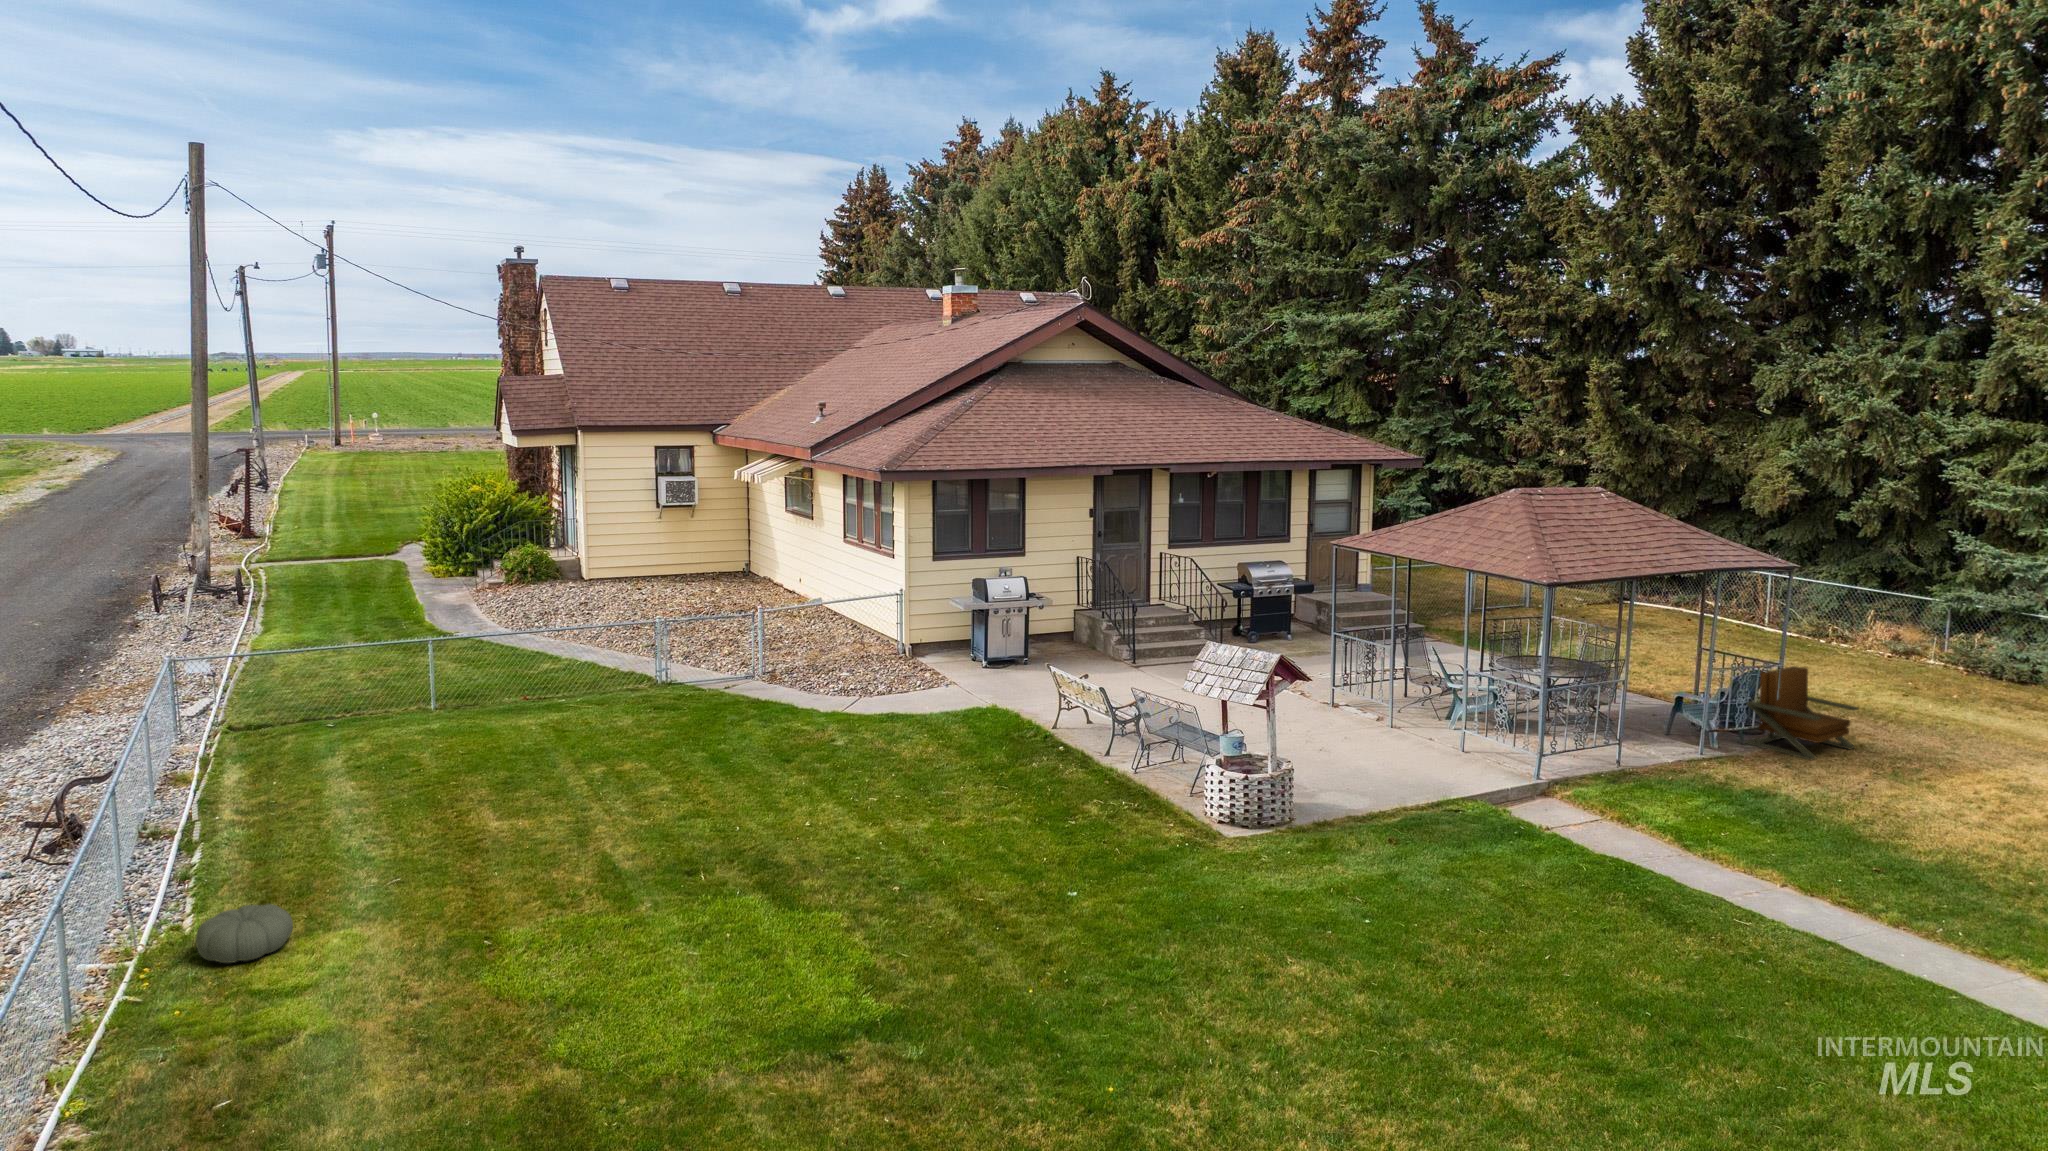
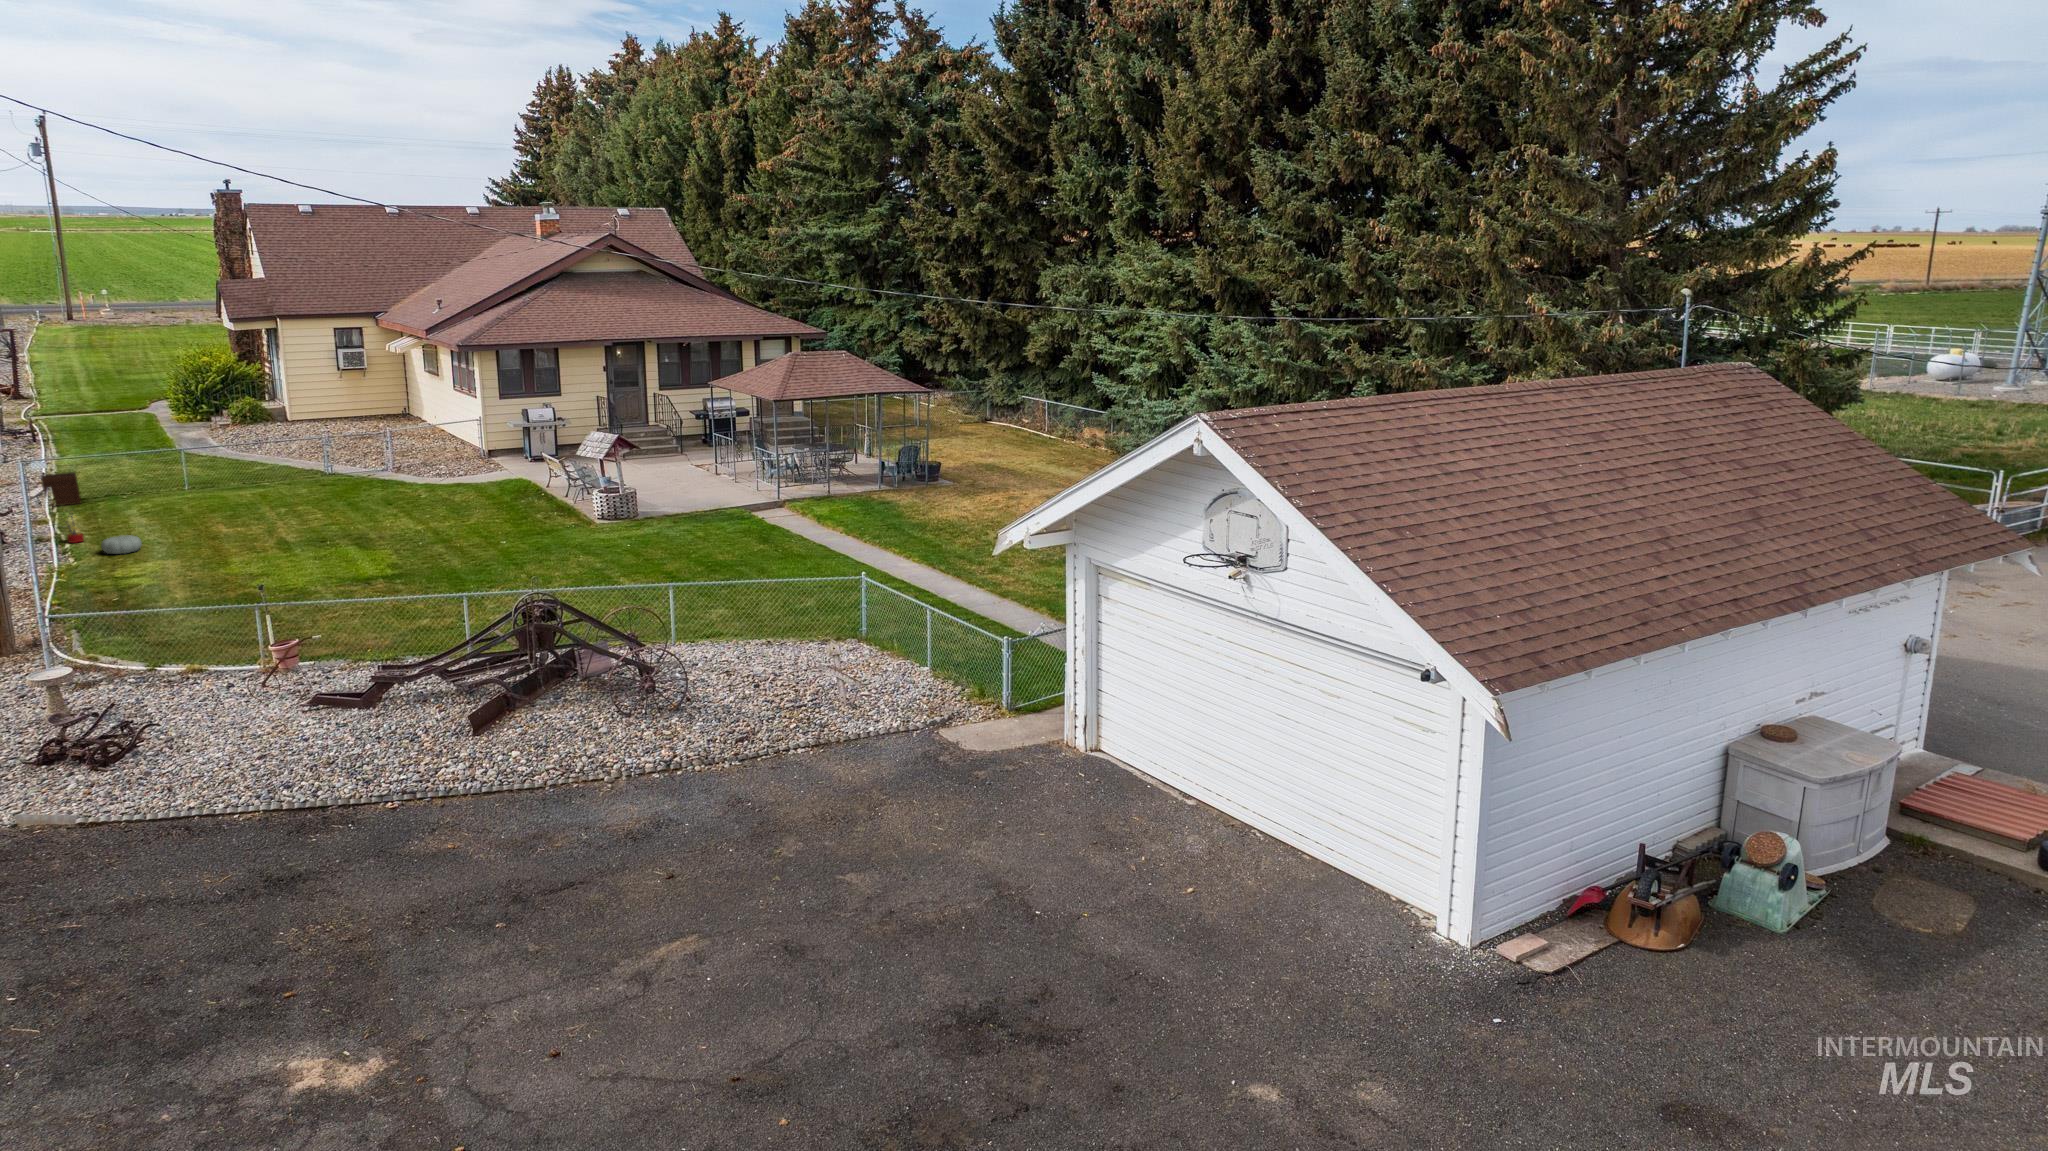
lounge chair: present [1745,666,1859,760] -> none [892,441,943,484]
wooden crate: none [160,693,235,765] -> present [41,472,81,507]
decorative plant: none [111,814,190,903] -> present [65,512,84,543]

